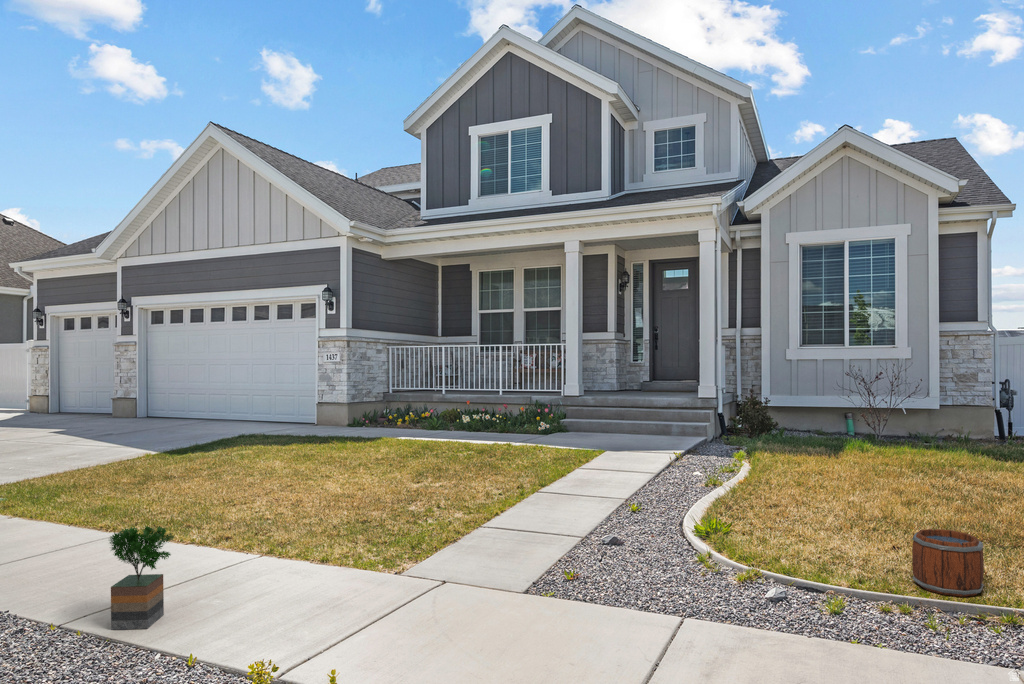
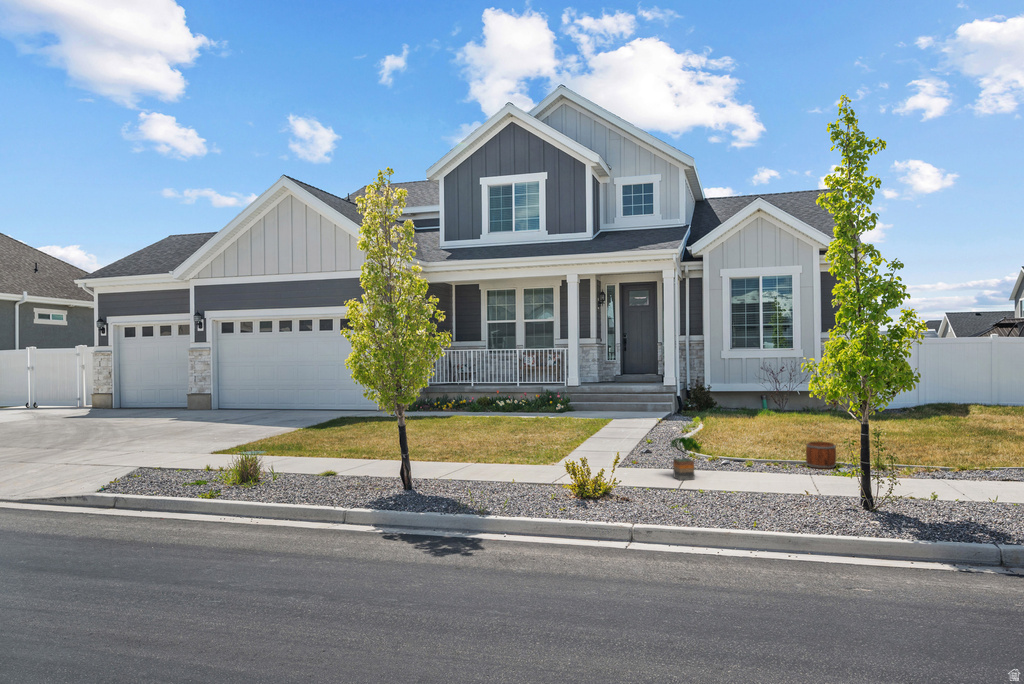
potted tree: present [110,526,175,630] -> present [670,437,700,480]

